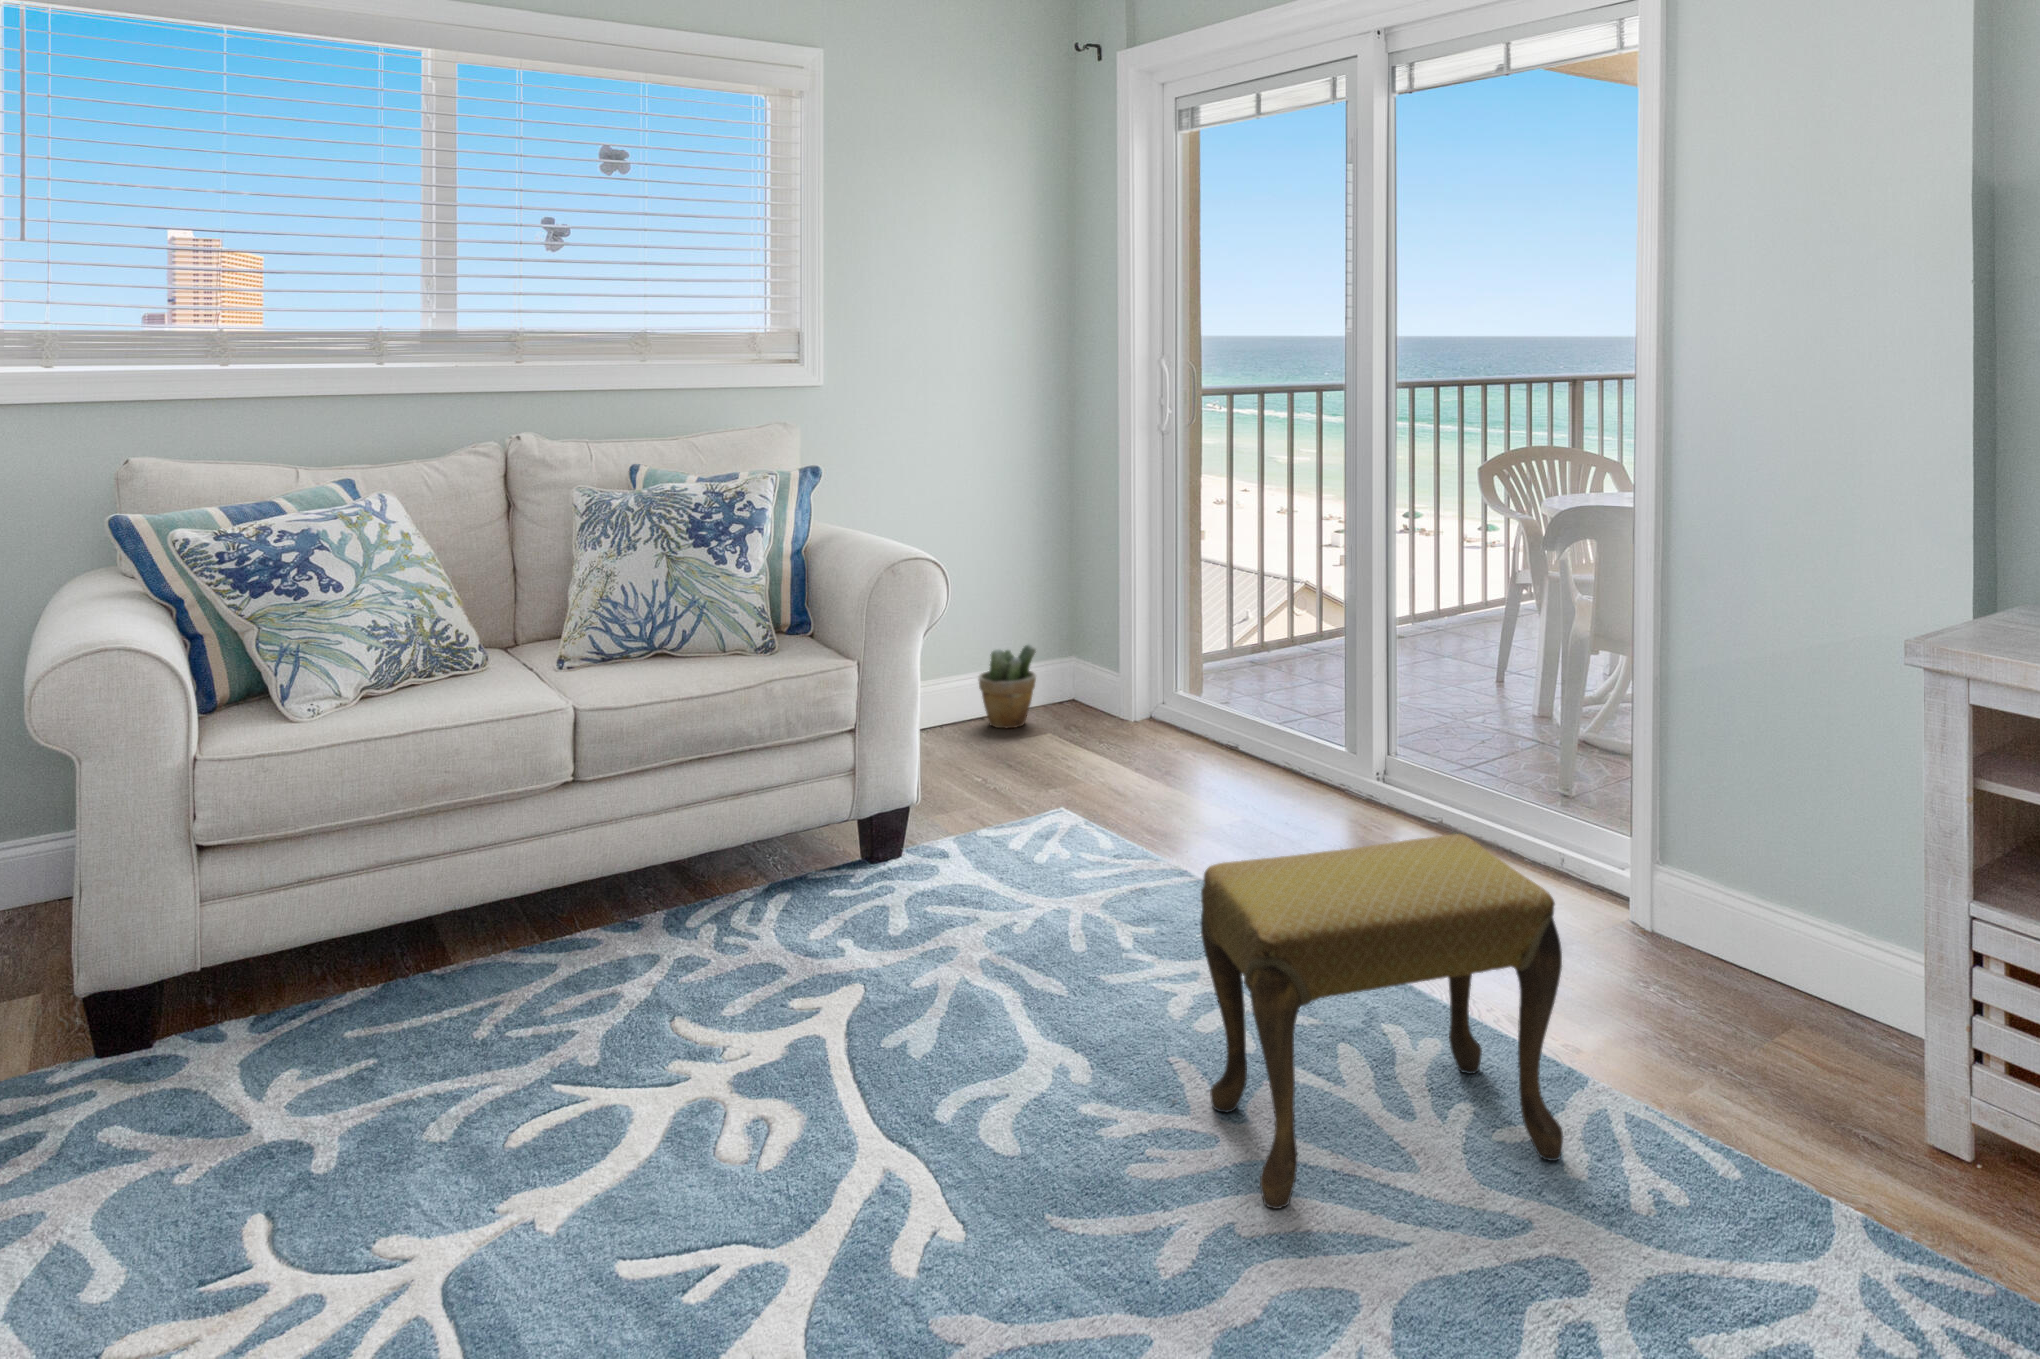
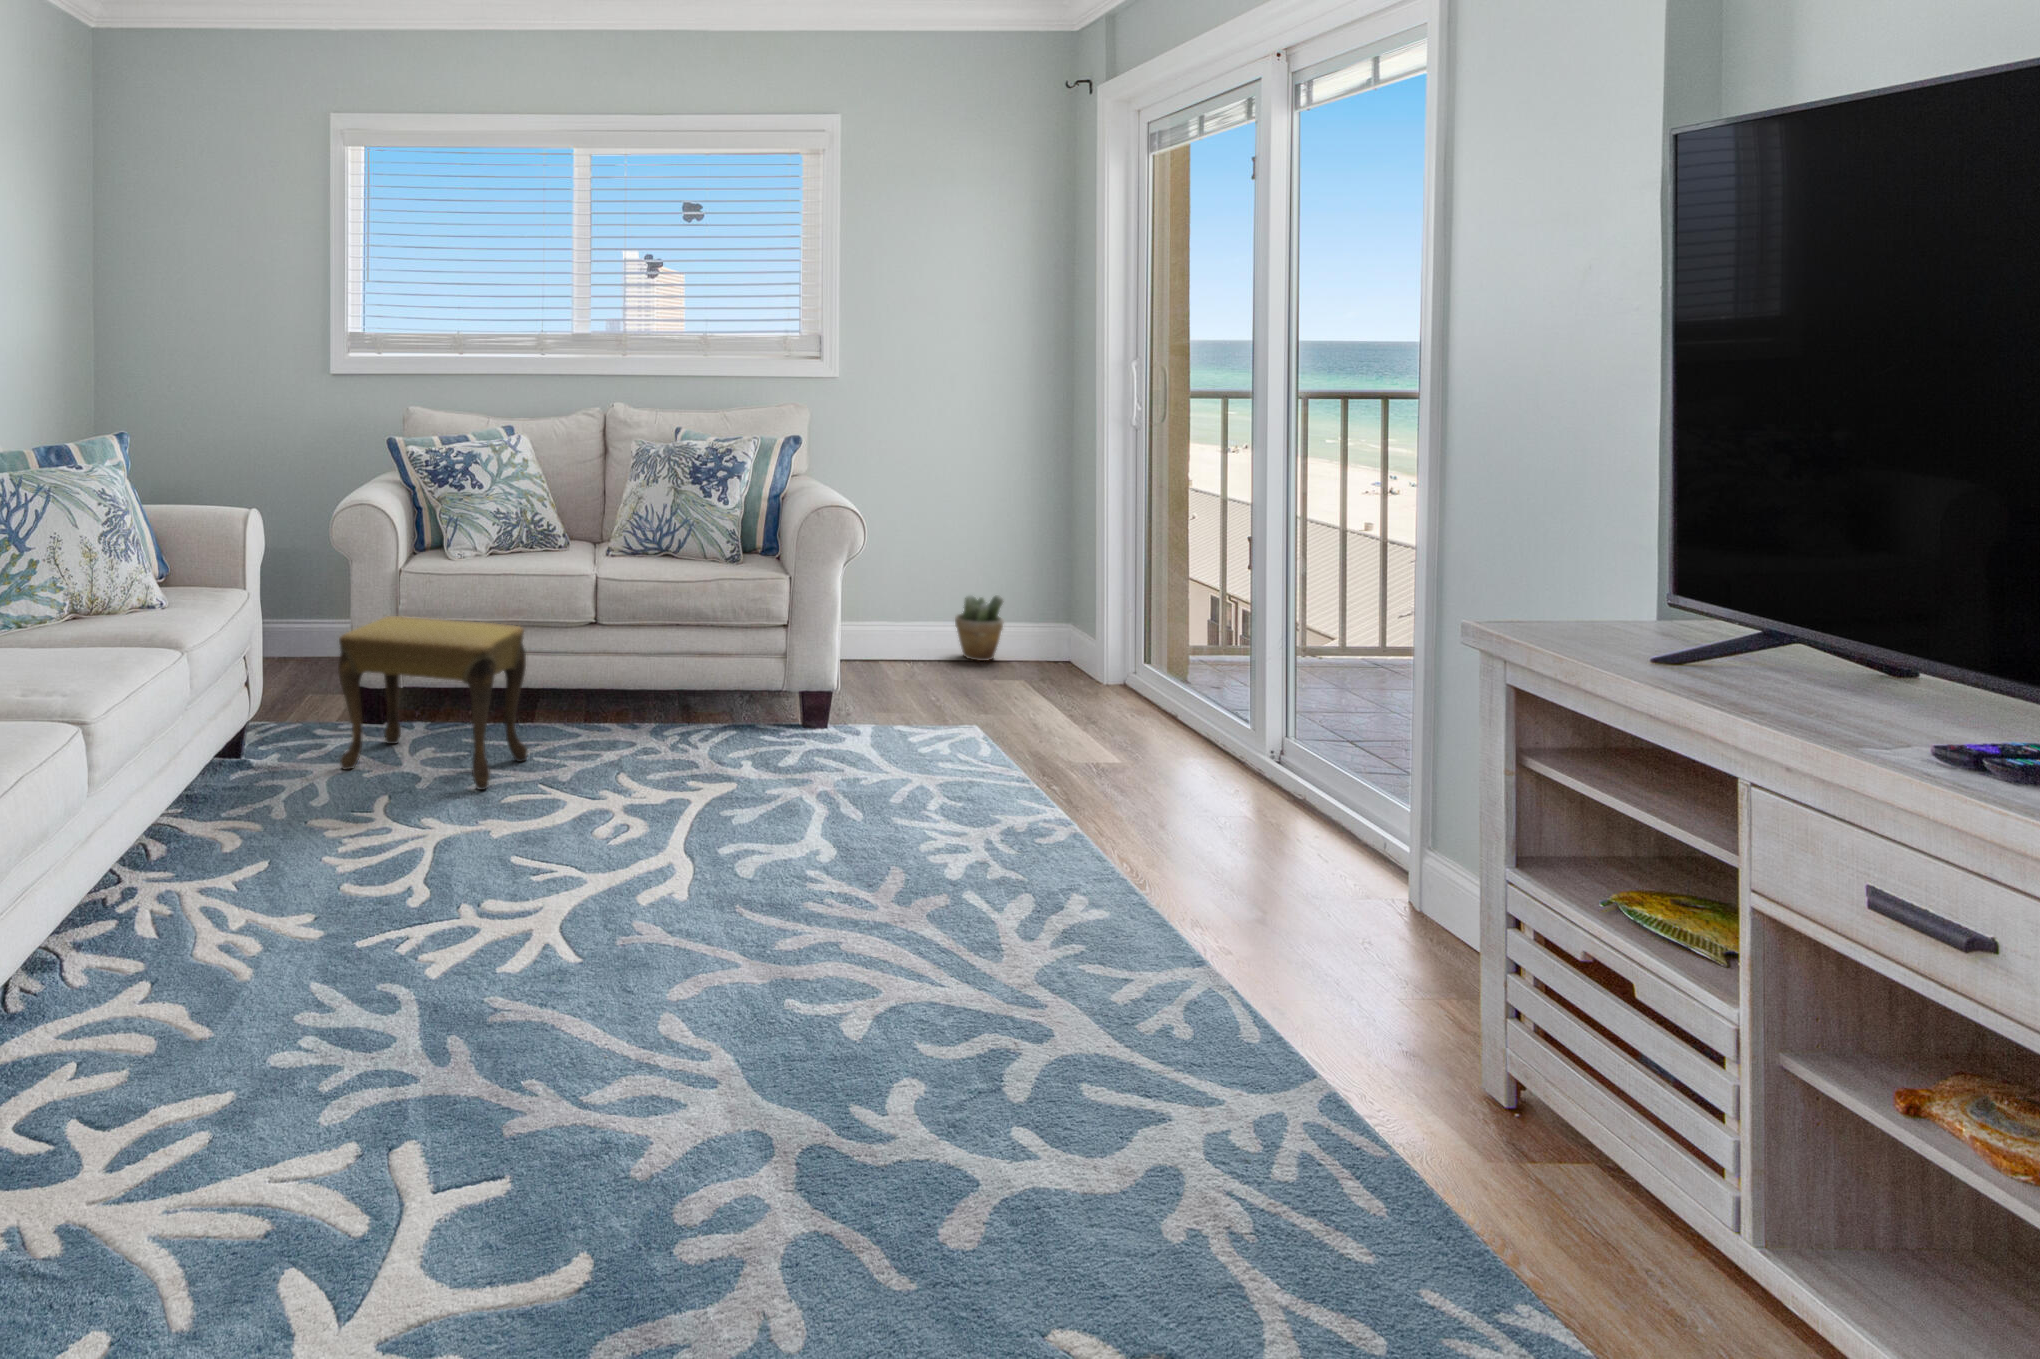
footstool: present [1201,834,1563,1209] -> present [338,616,528,790]

